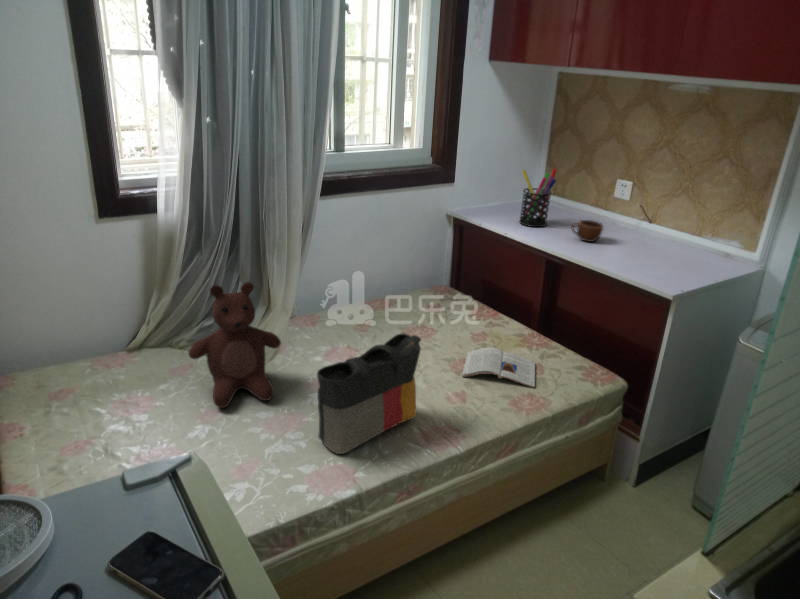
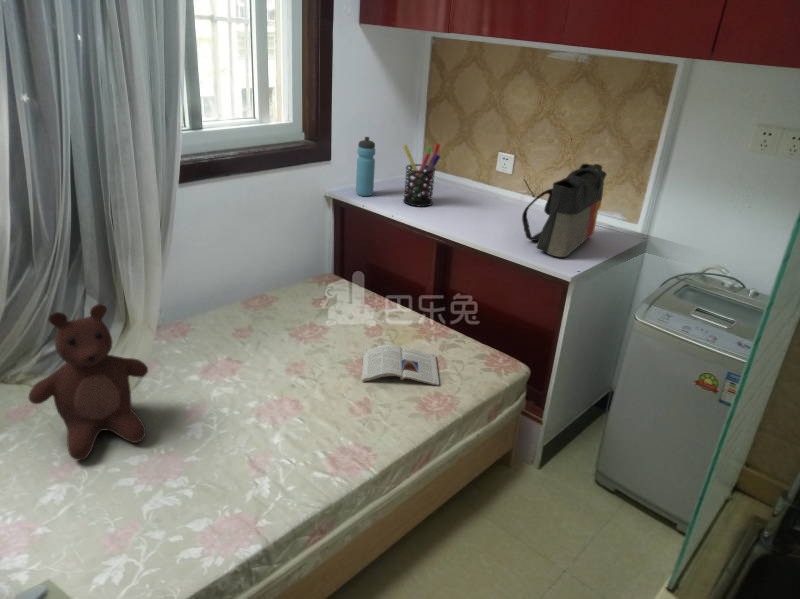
water bottle: none [476,162,496,216] -> present [356,137,375,196]
mug: present [572,220,603,242] -> none [460,198,492,221]
tote bag: present [317,333,421,454] -> present [522,164,607,257]

